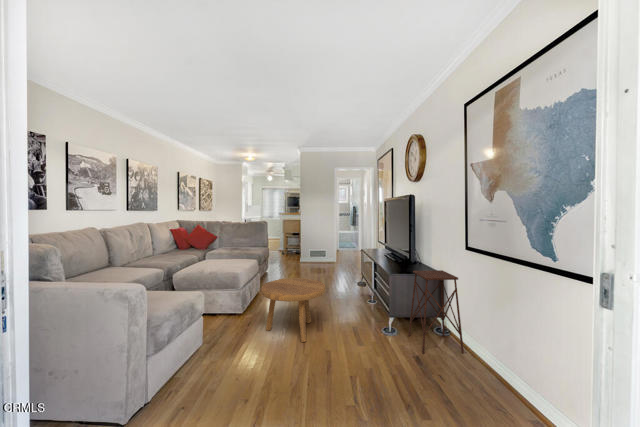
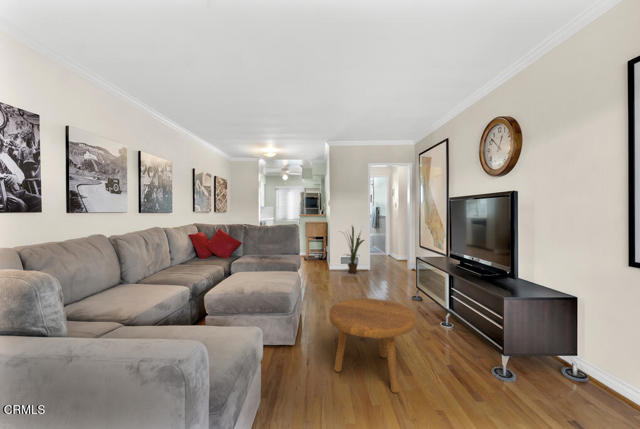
house plant: none [308,222,332,266] -> present [347,226,364,273]
side table: present [408,270,464,354] -> none [530,291,634,414]

